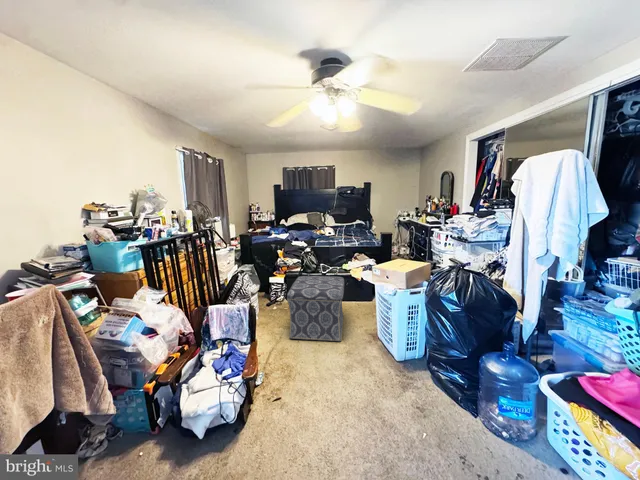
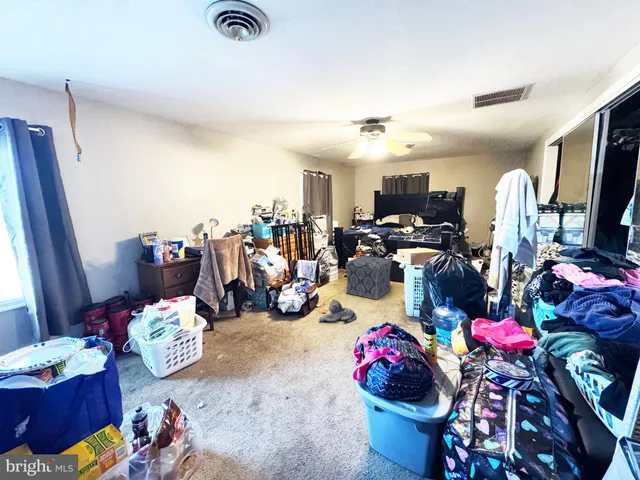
plush toy: none [283,378,341,431] -> present [319,299,357,323]

